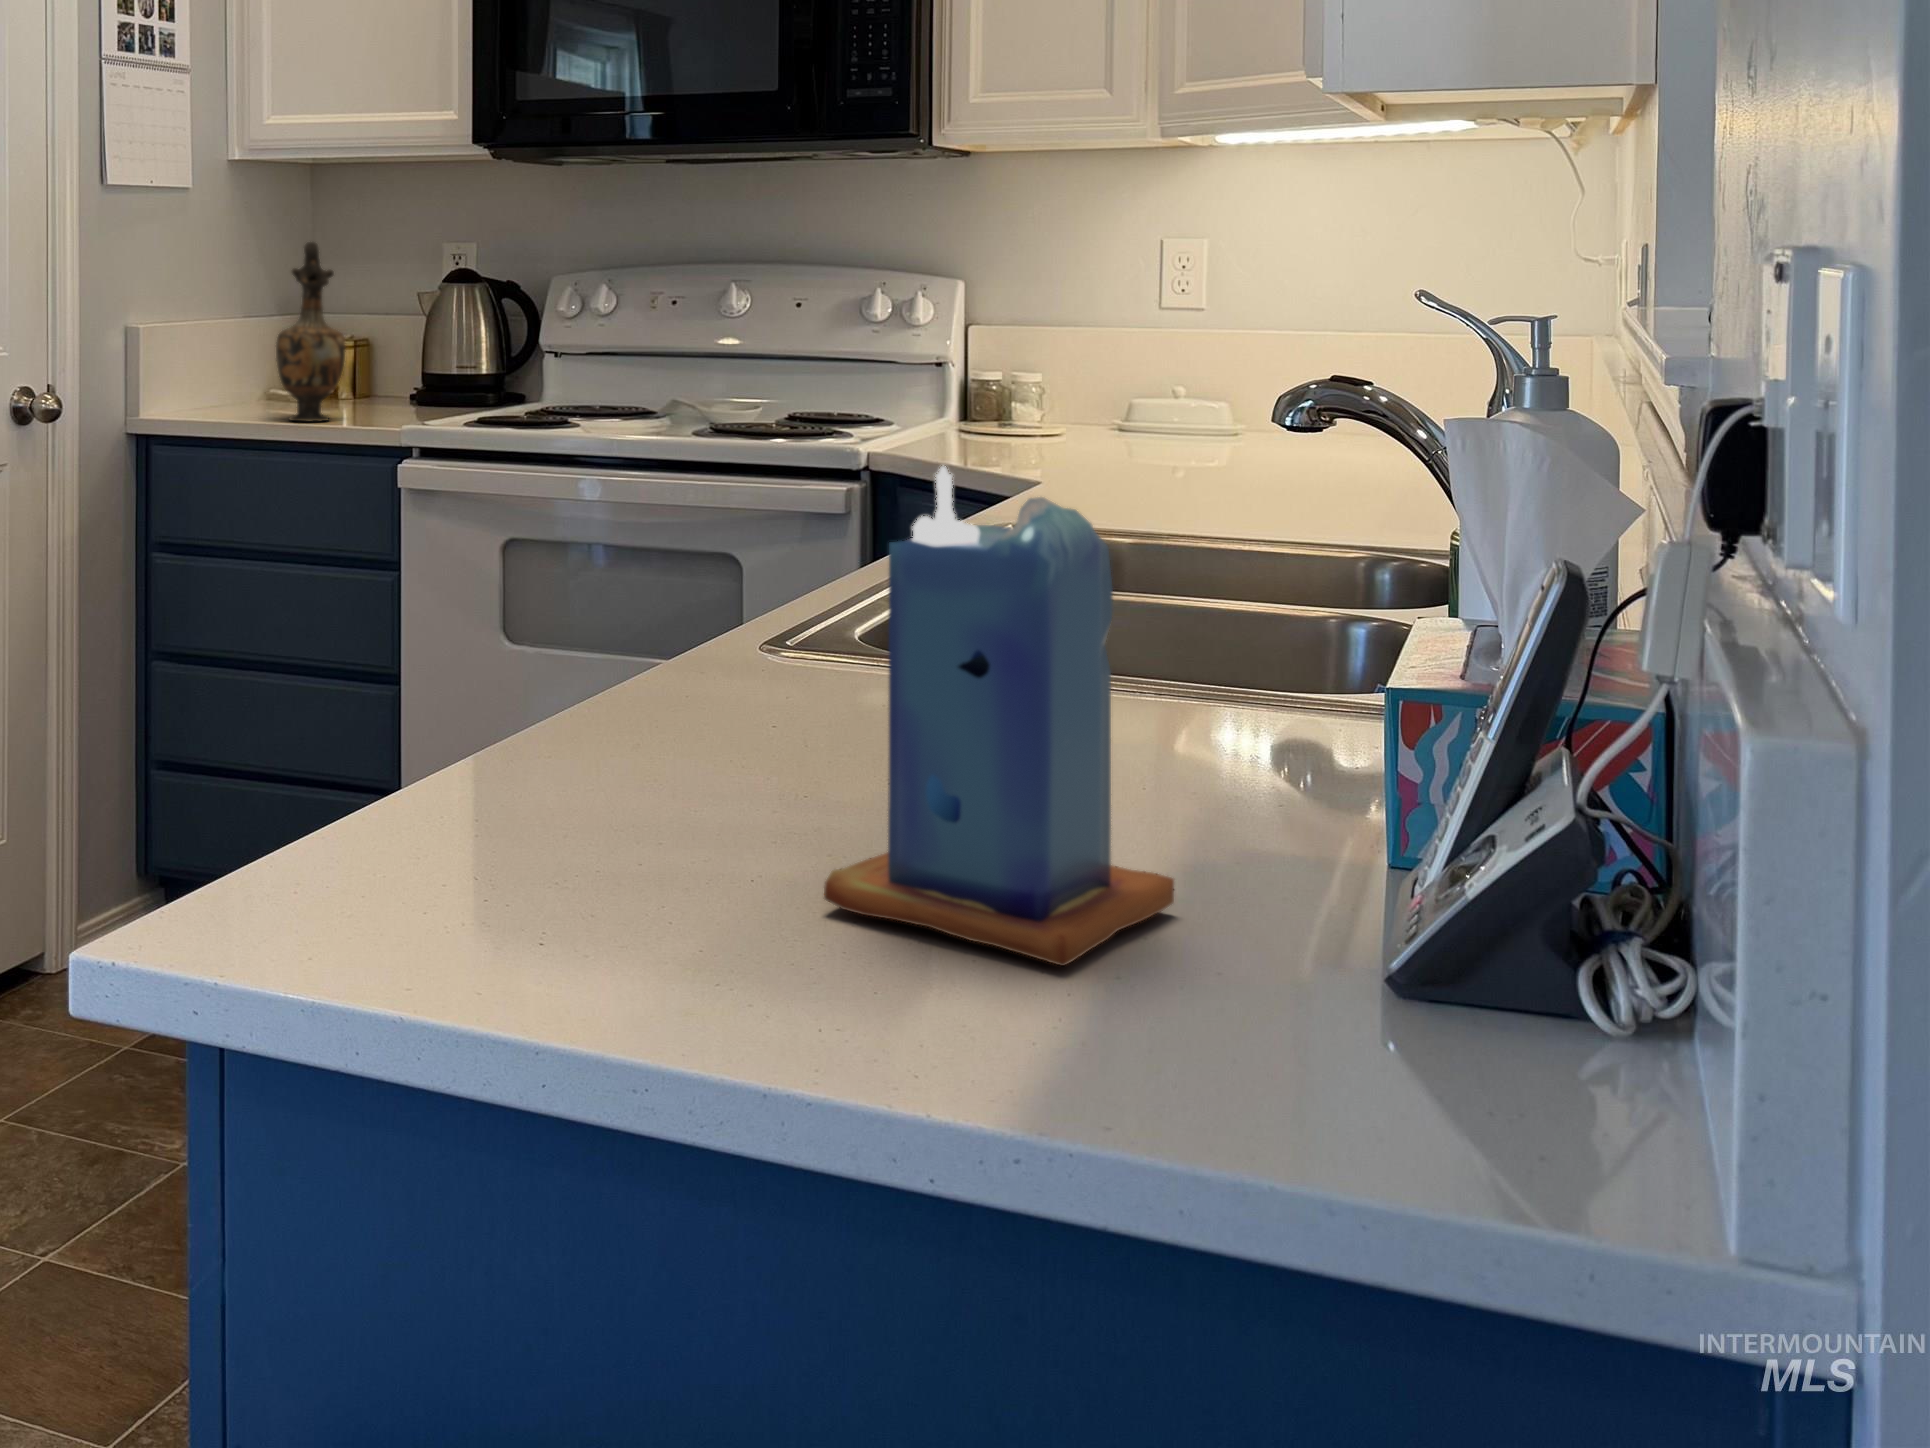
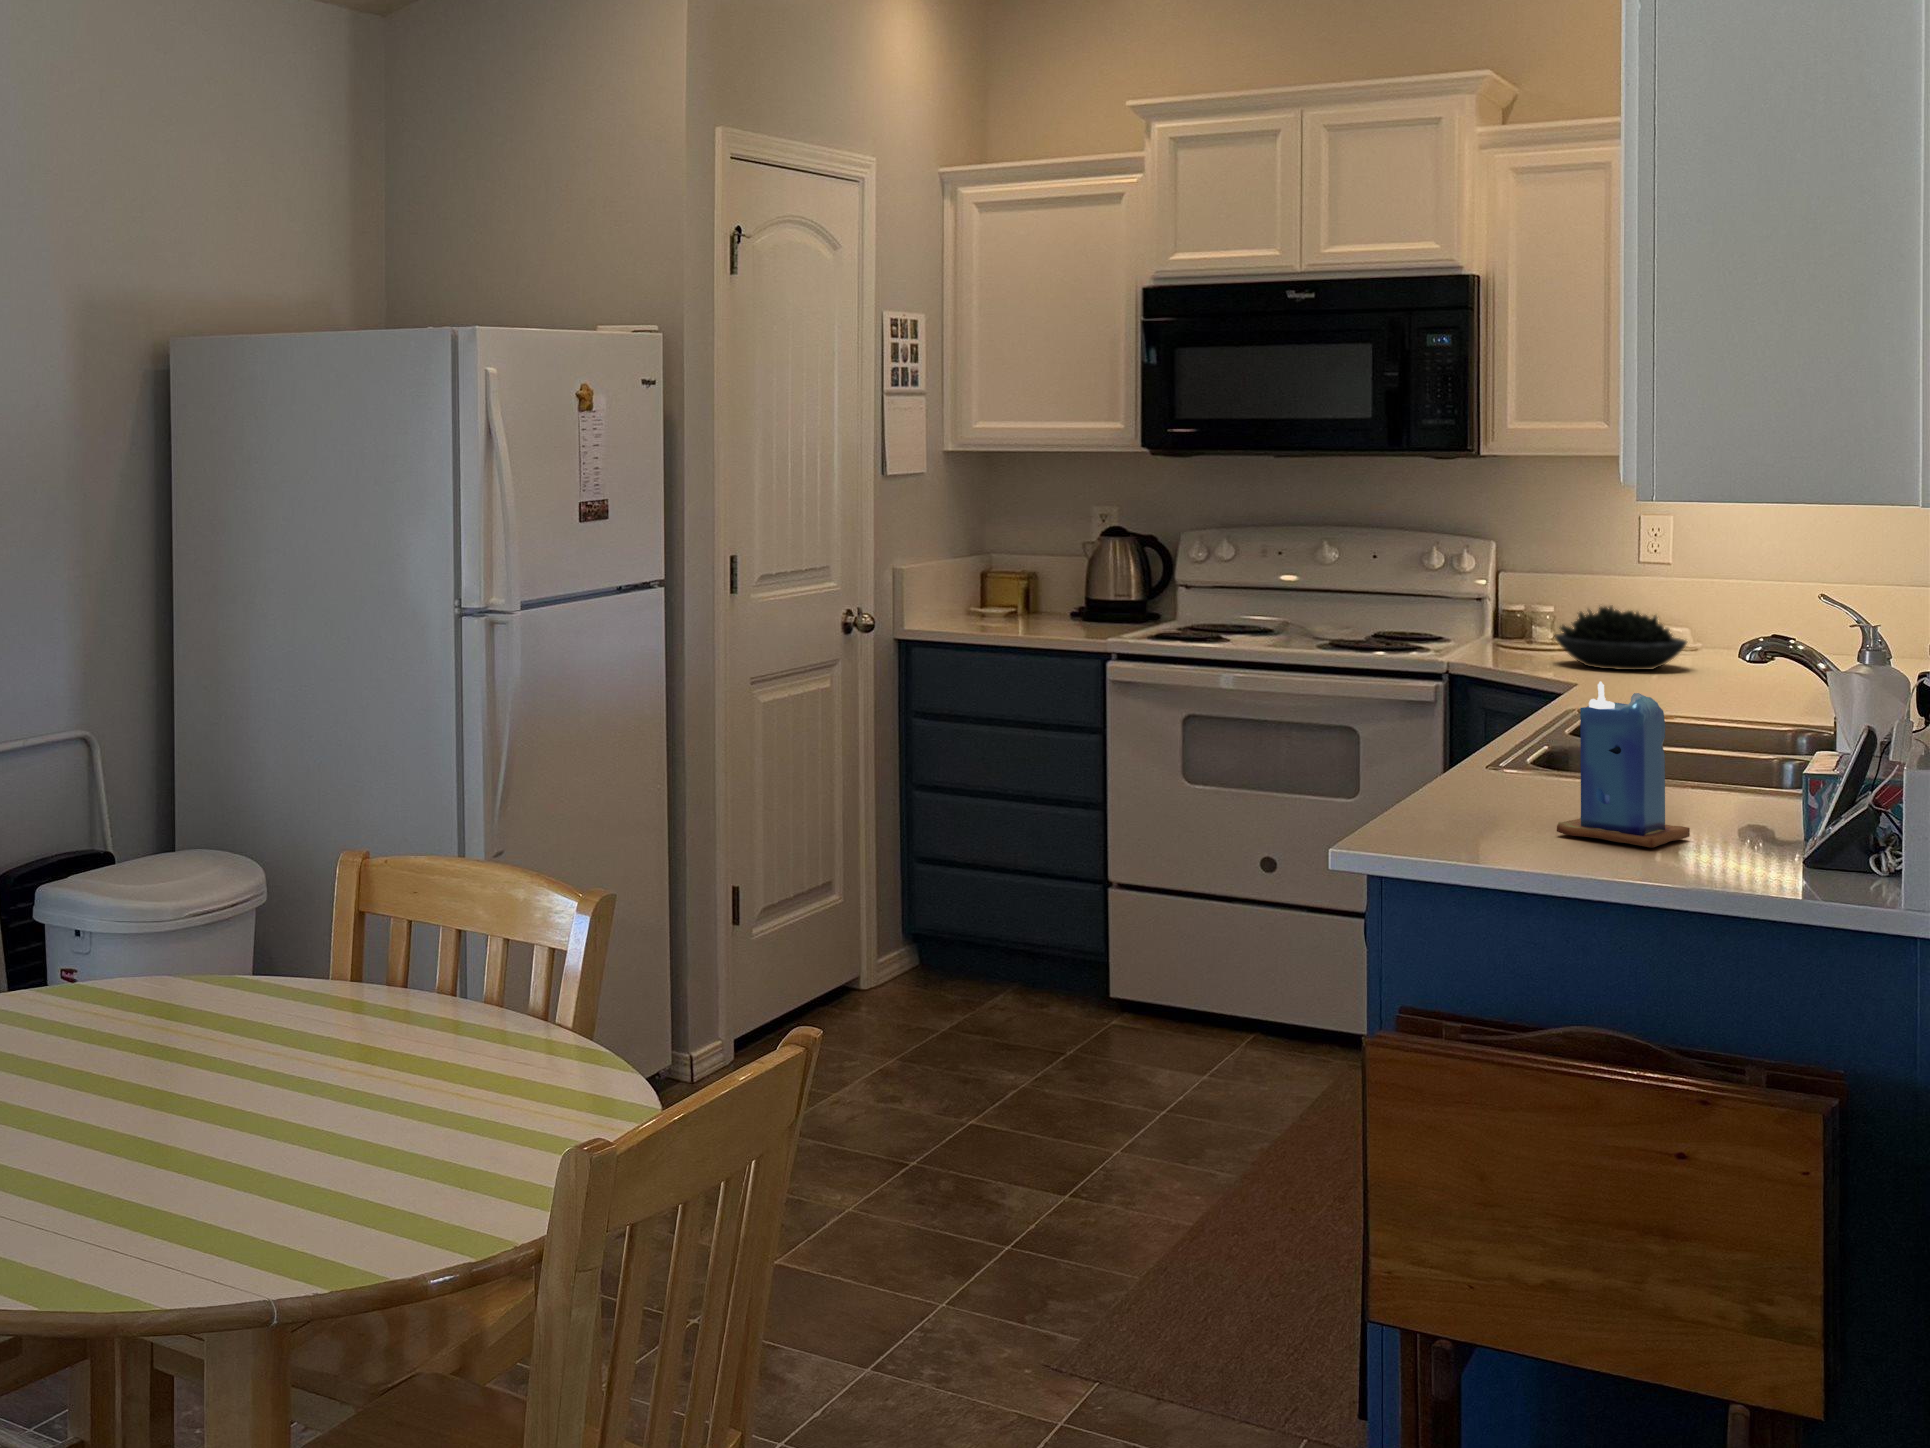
vase: present [276,242,346,422] -> none [1007,514,1055,634]
succulent plant: none [1025,360,1214,459] -> present [1555,606,1687,670]

